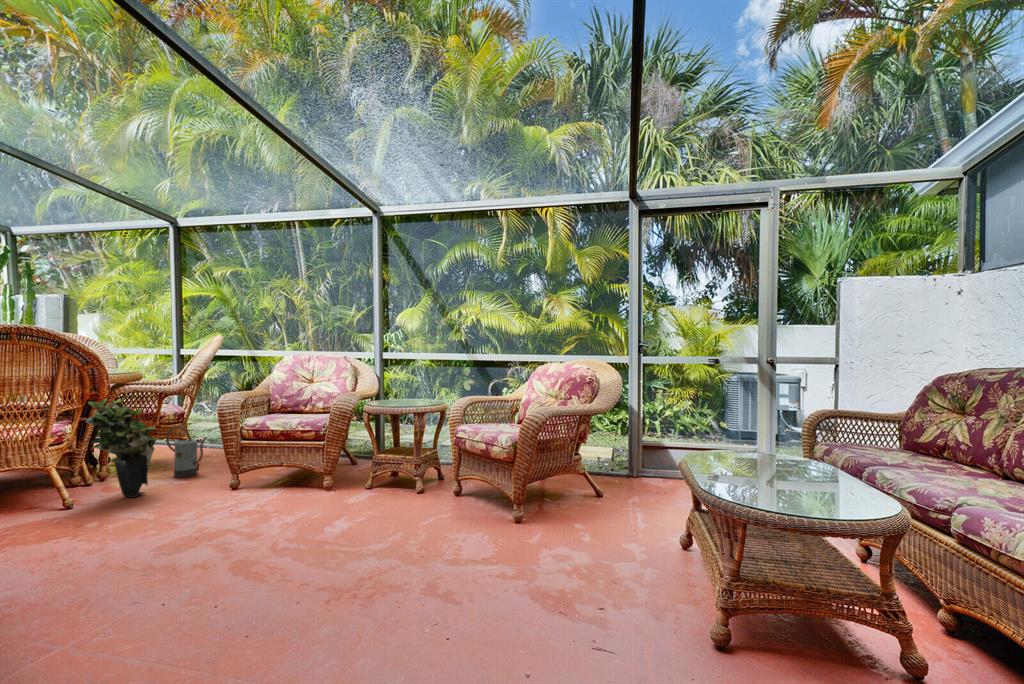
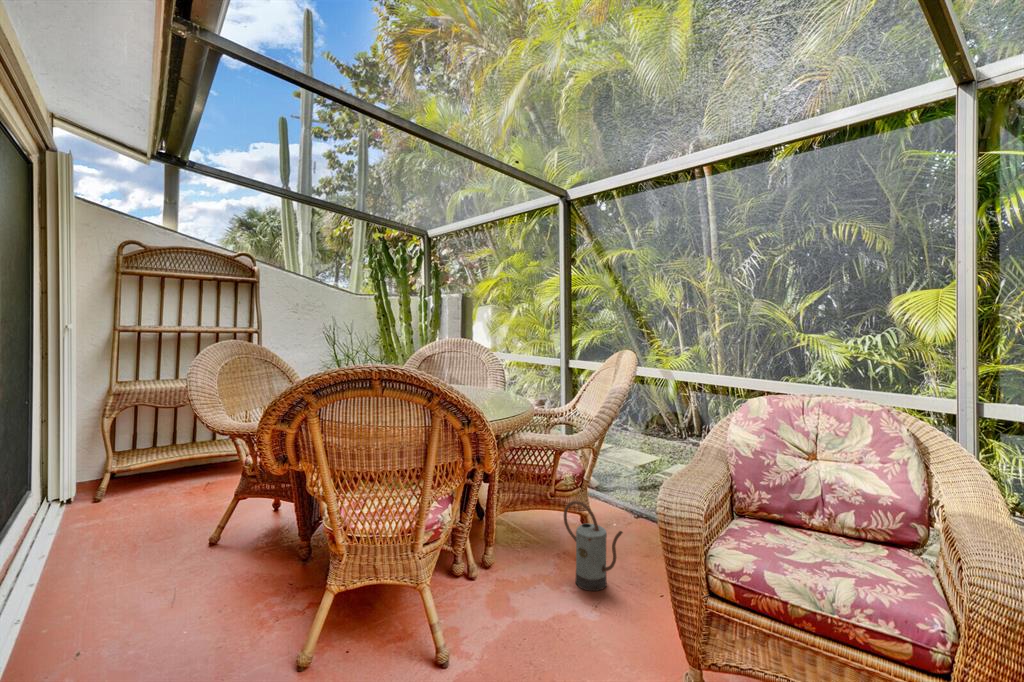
potted plant: present [86,398,158,498] -> none [466,462,560,649]

